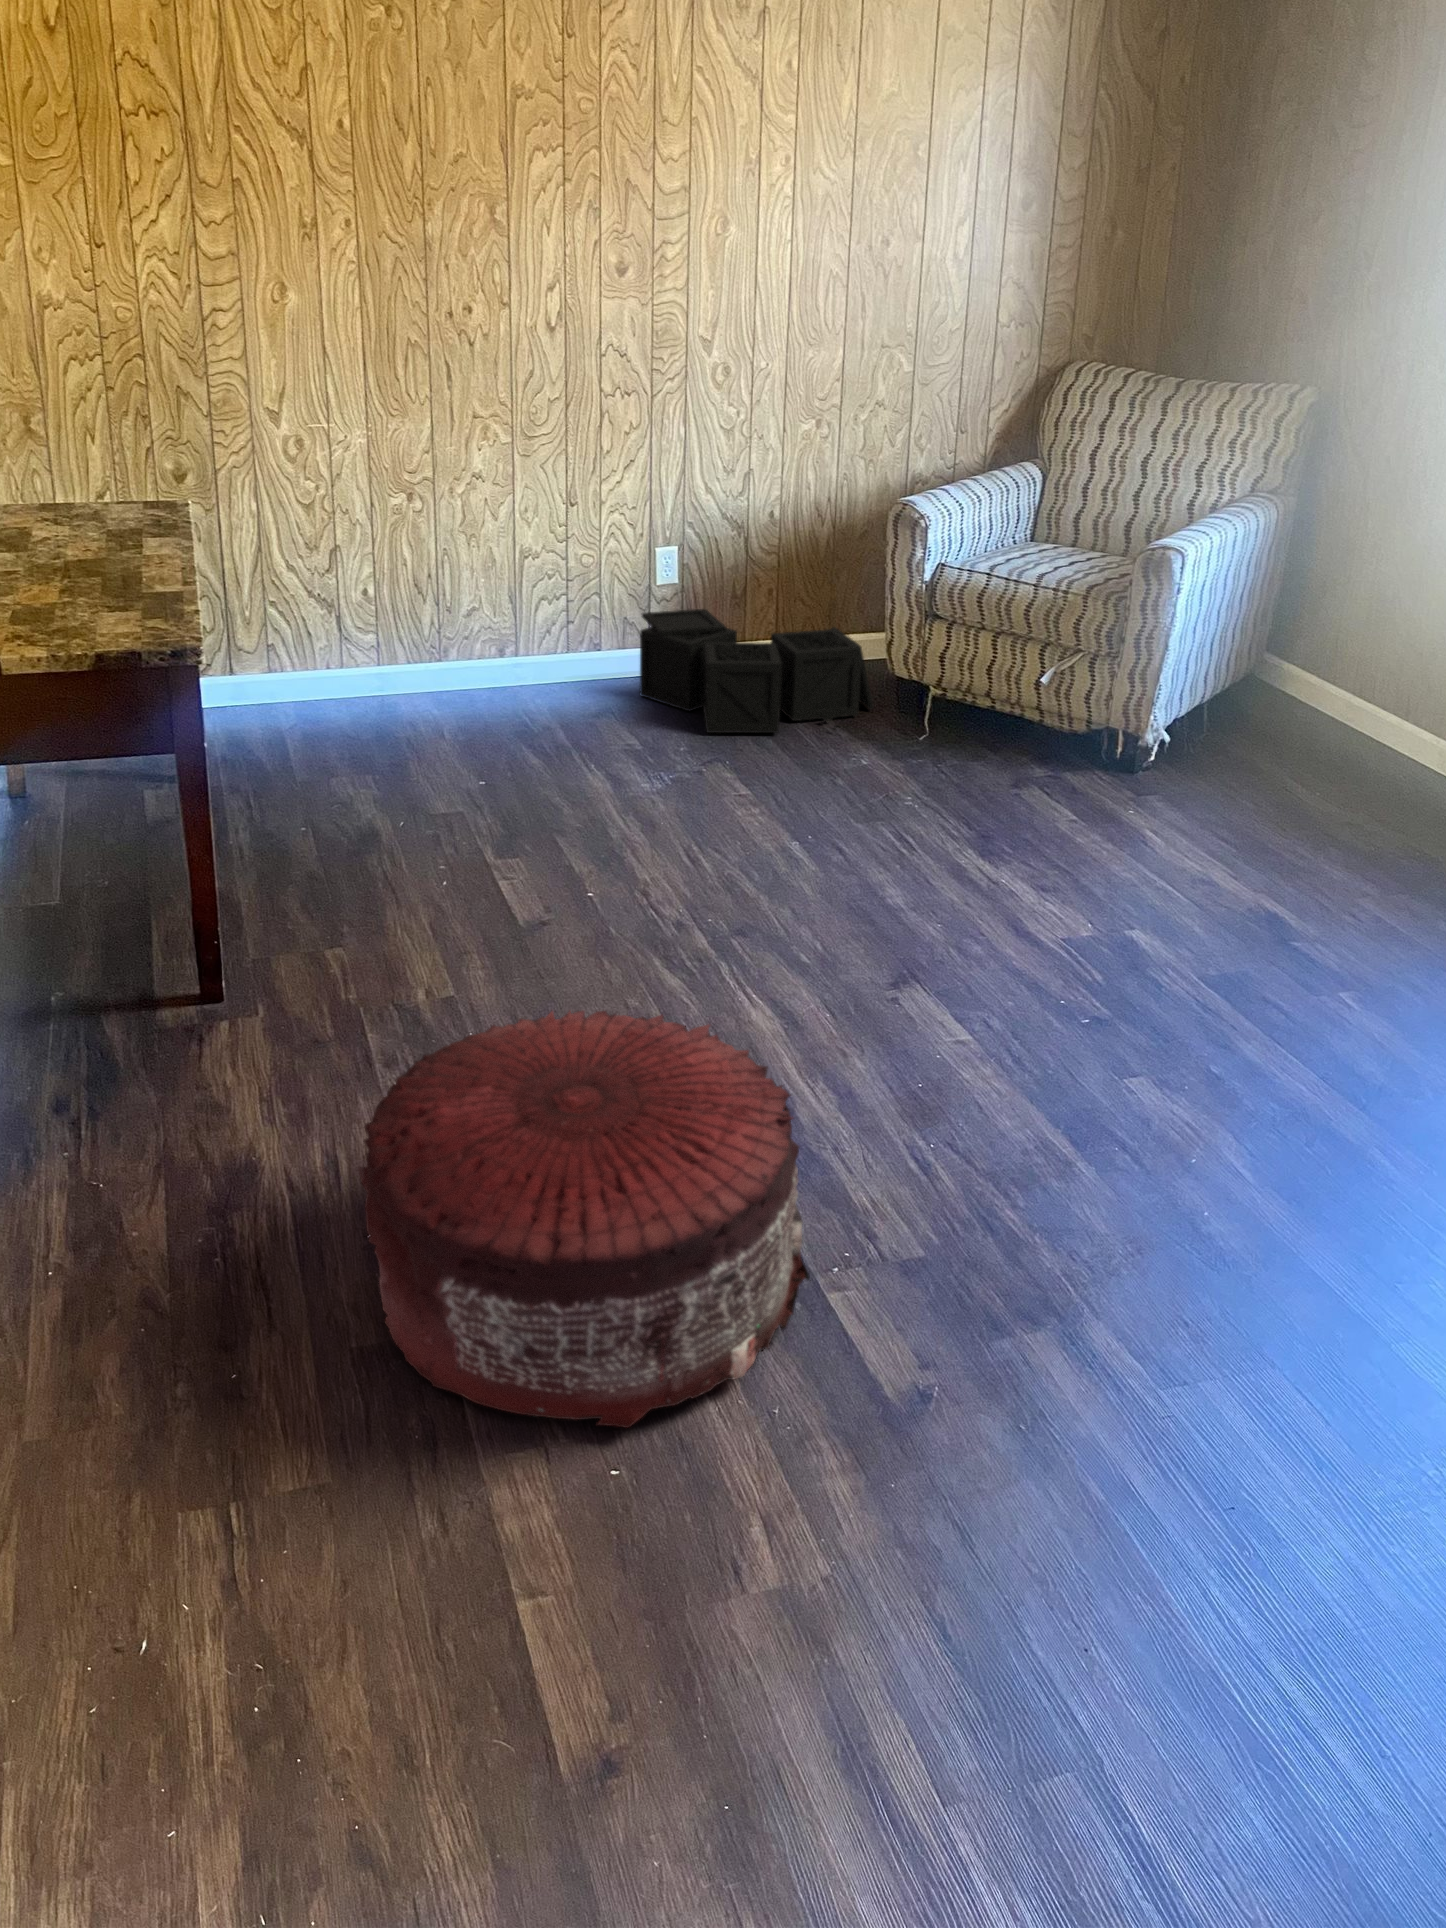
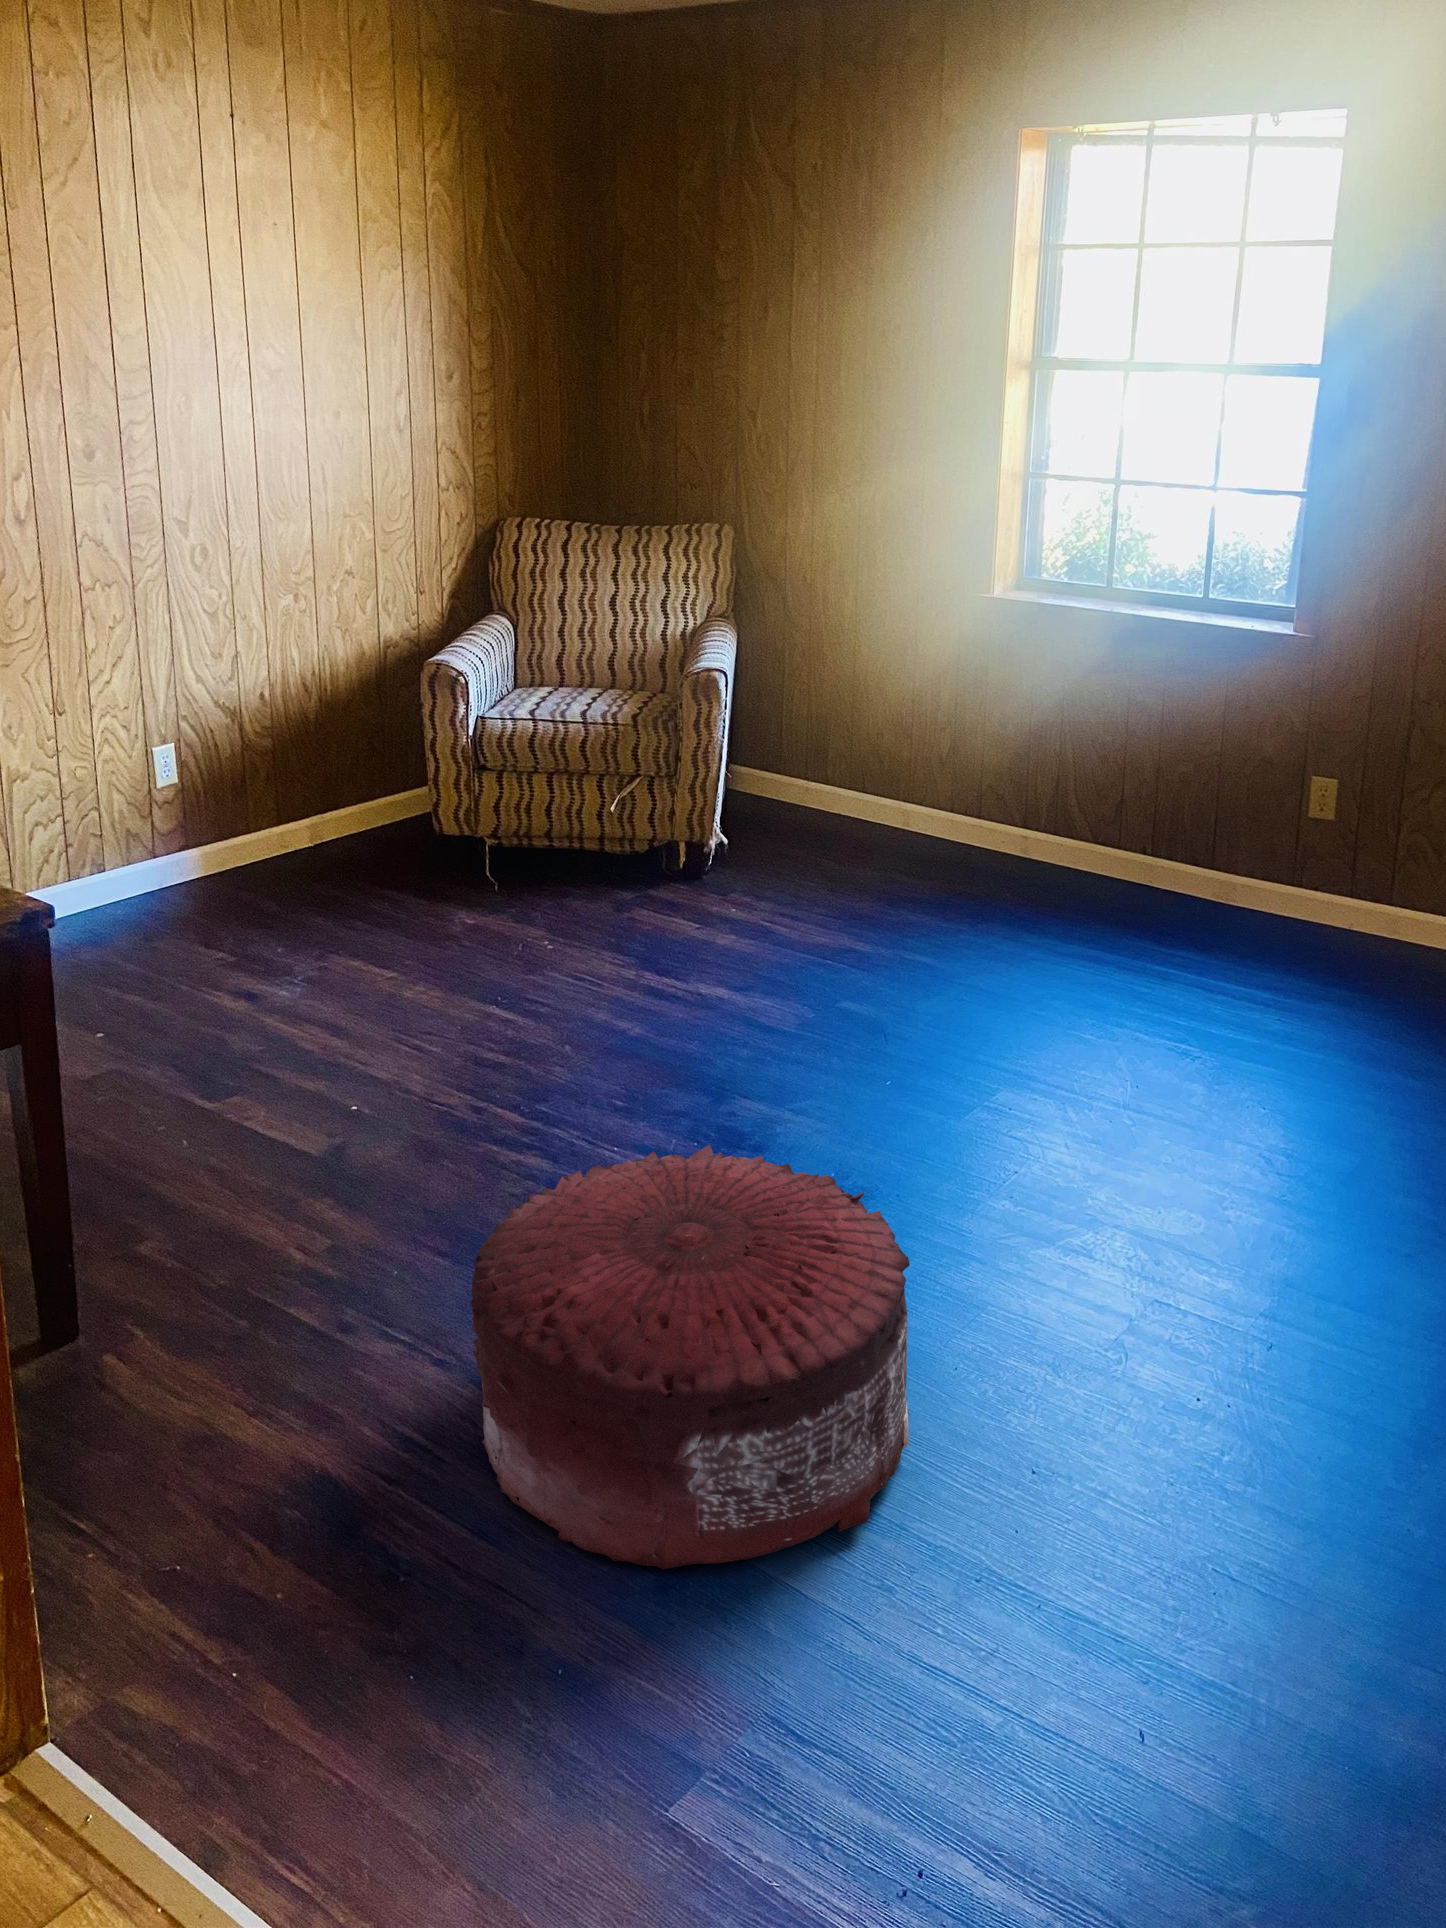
storage bin: present [640,609,873,733] -> none [150,800,421,929]

